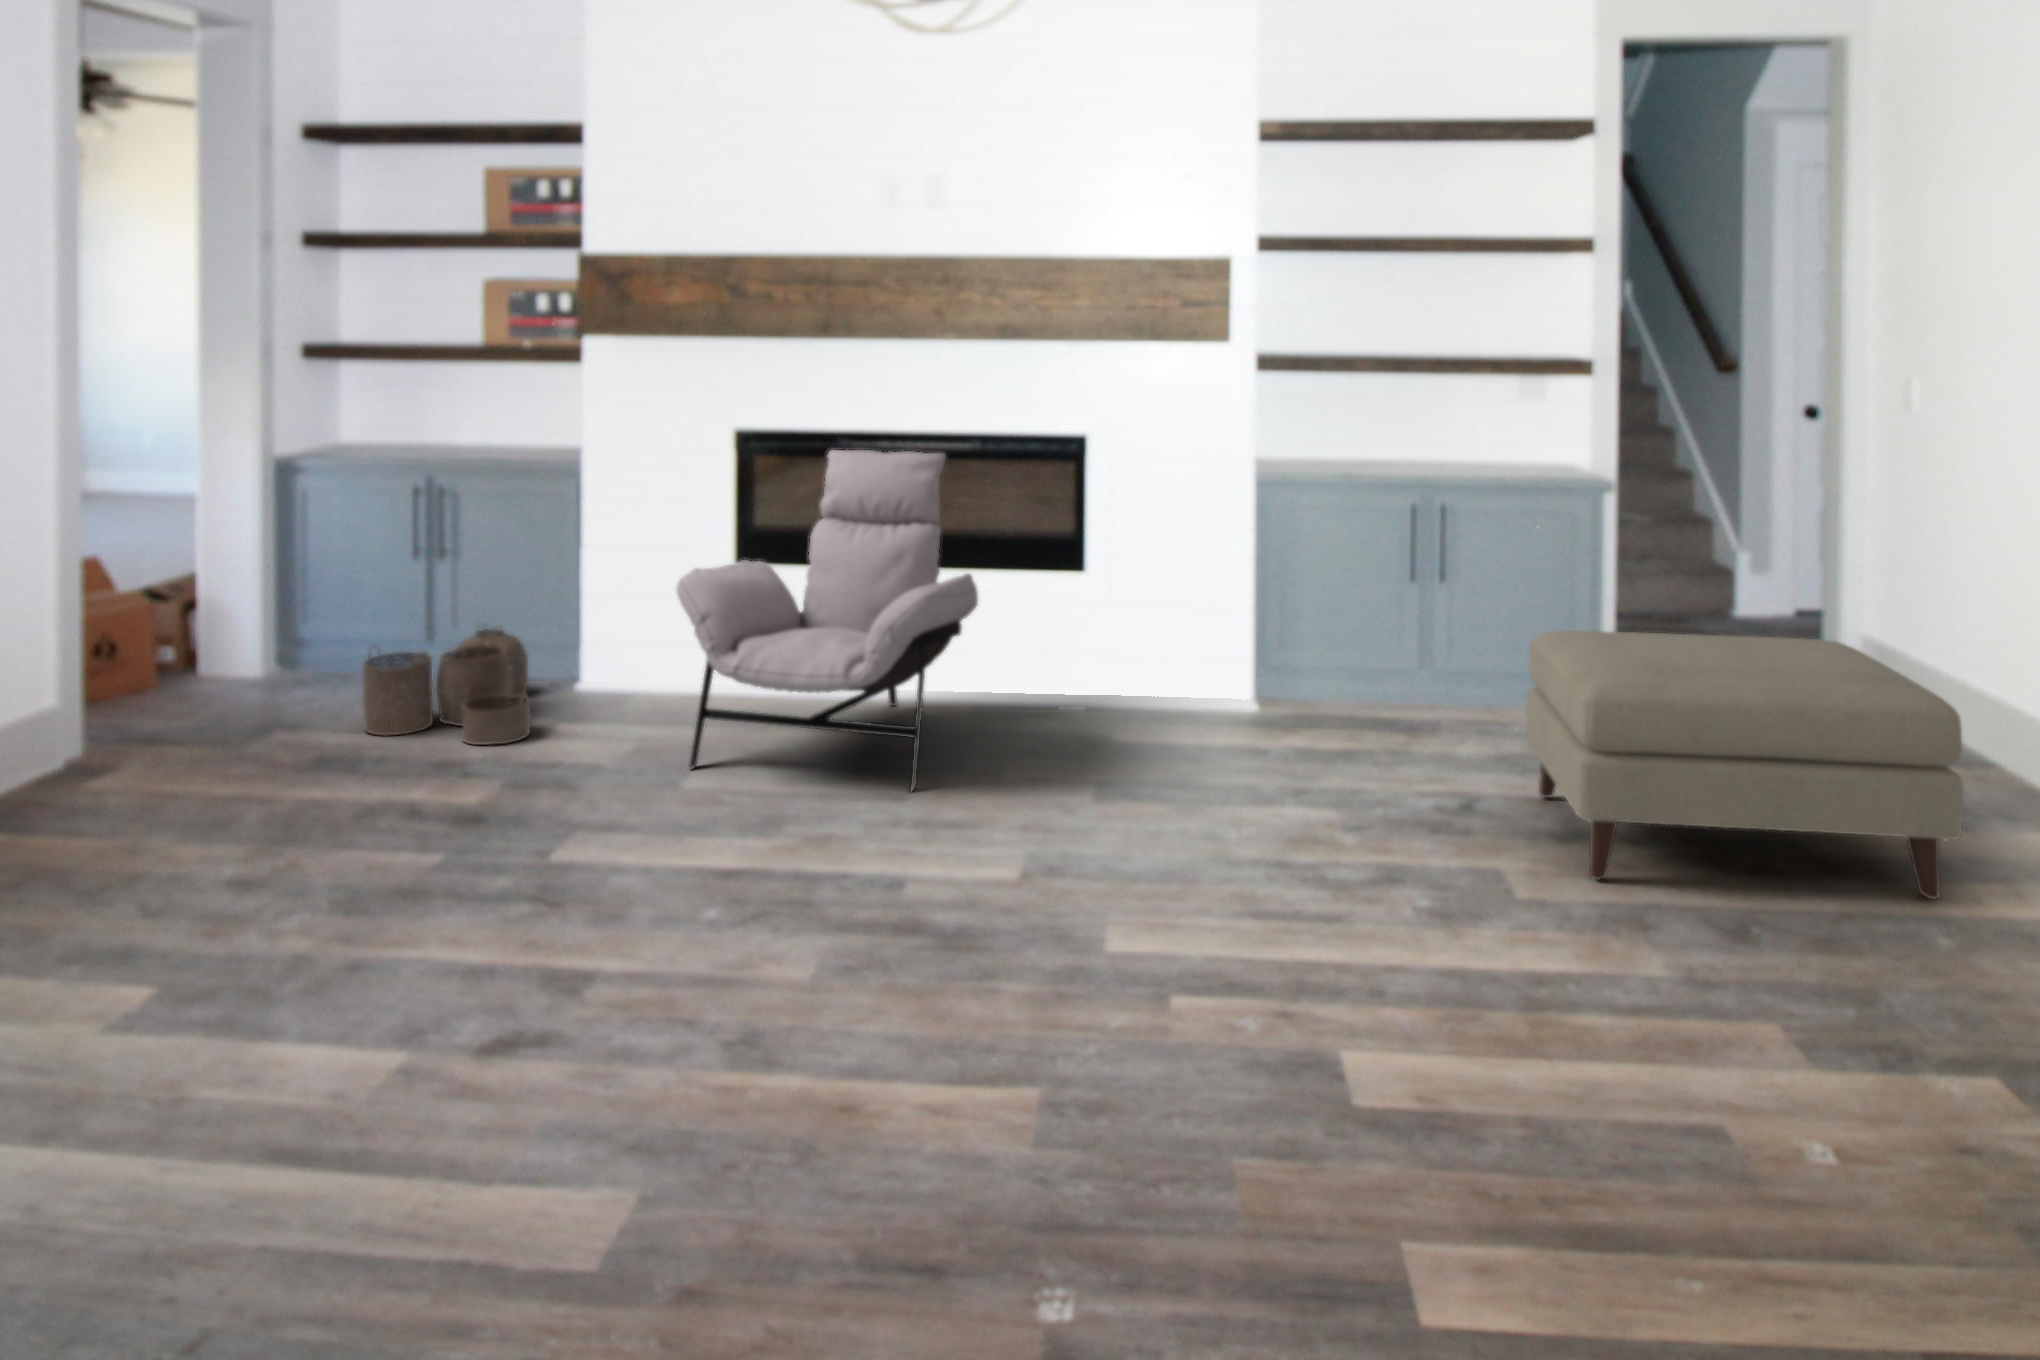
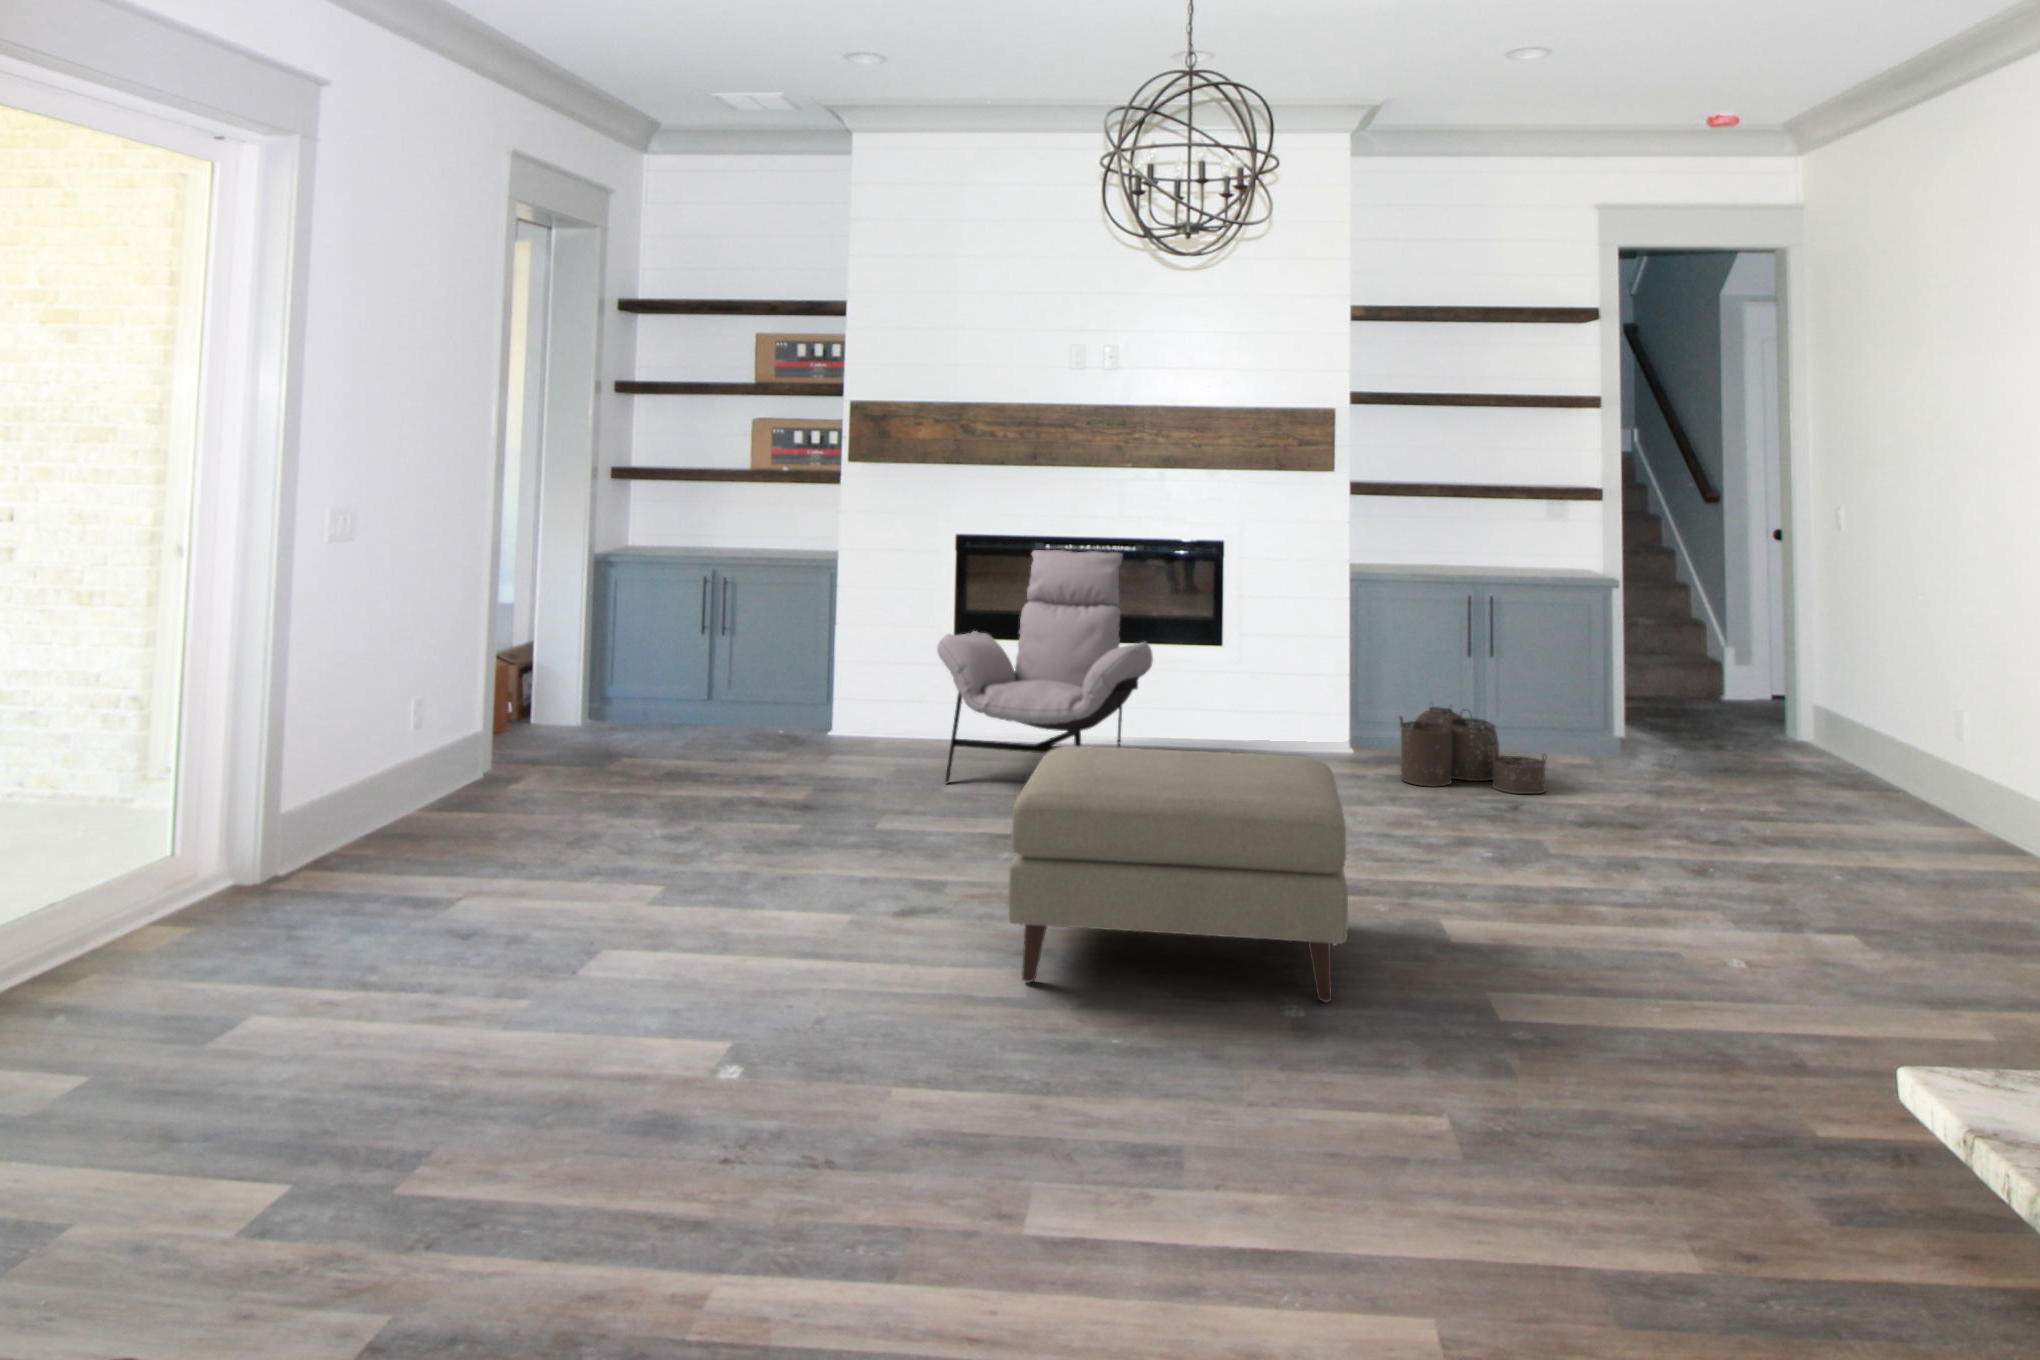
woven basket: present [363,629,530,745] -> present [1399,707,1546,794]
ottoman: present [1526,631,1963,899] -> present [1008,746,1348,1002]

